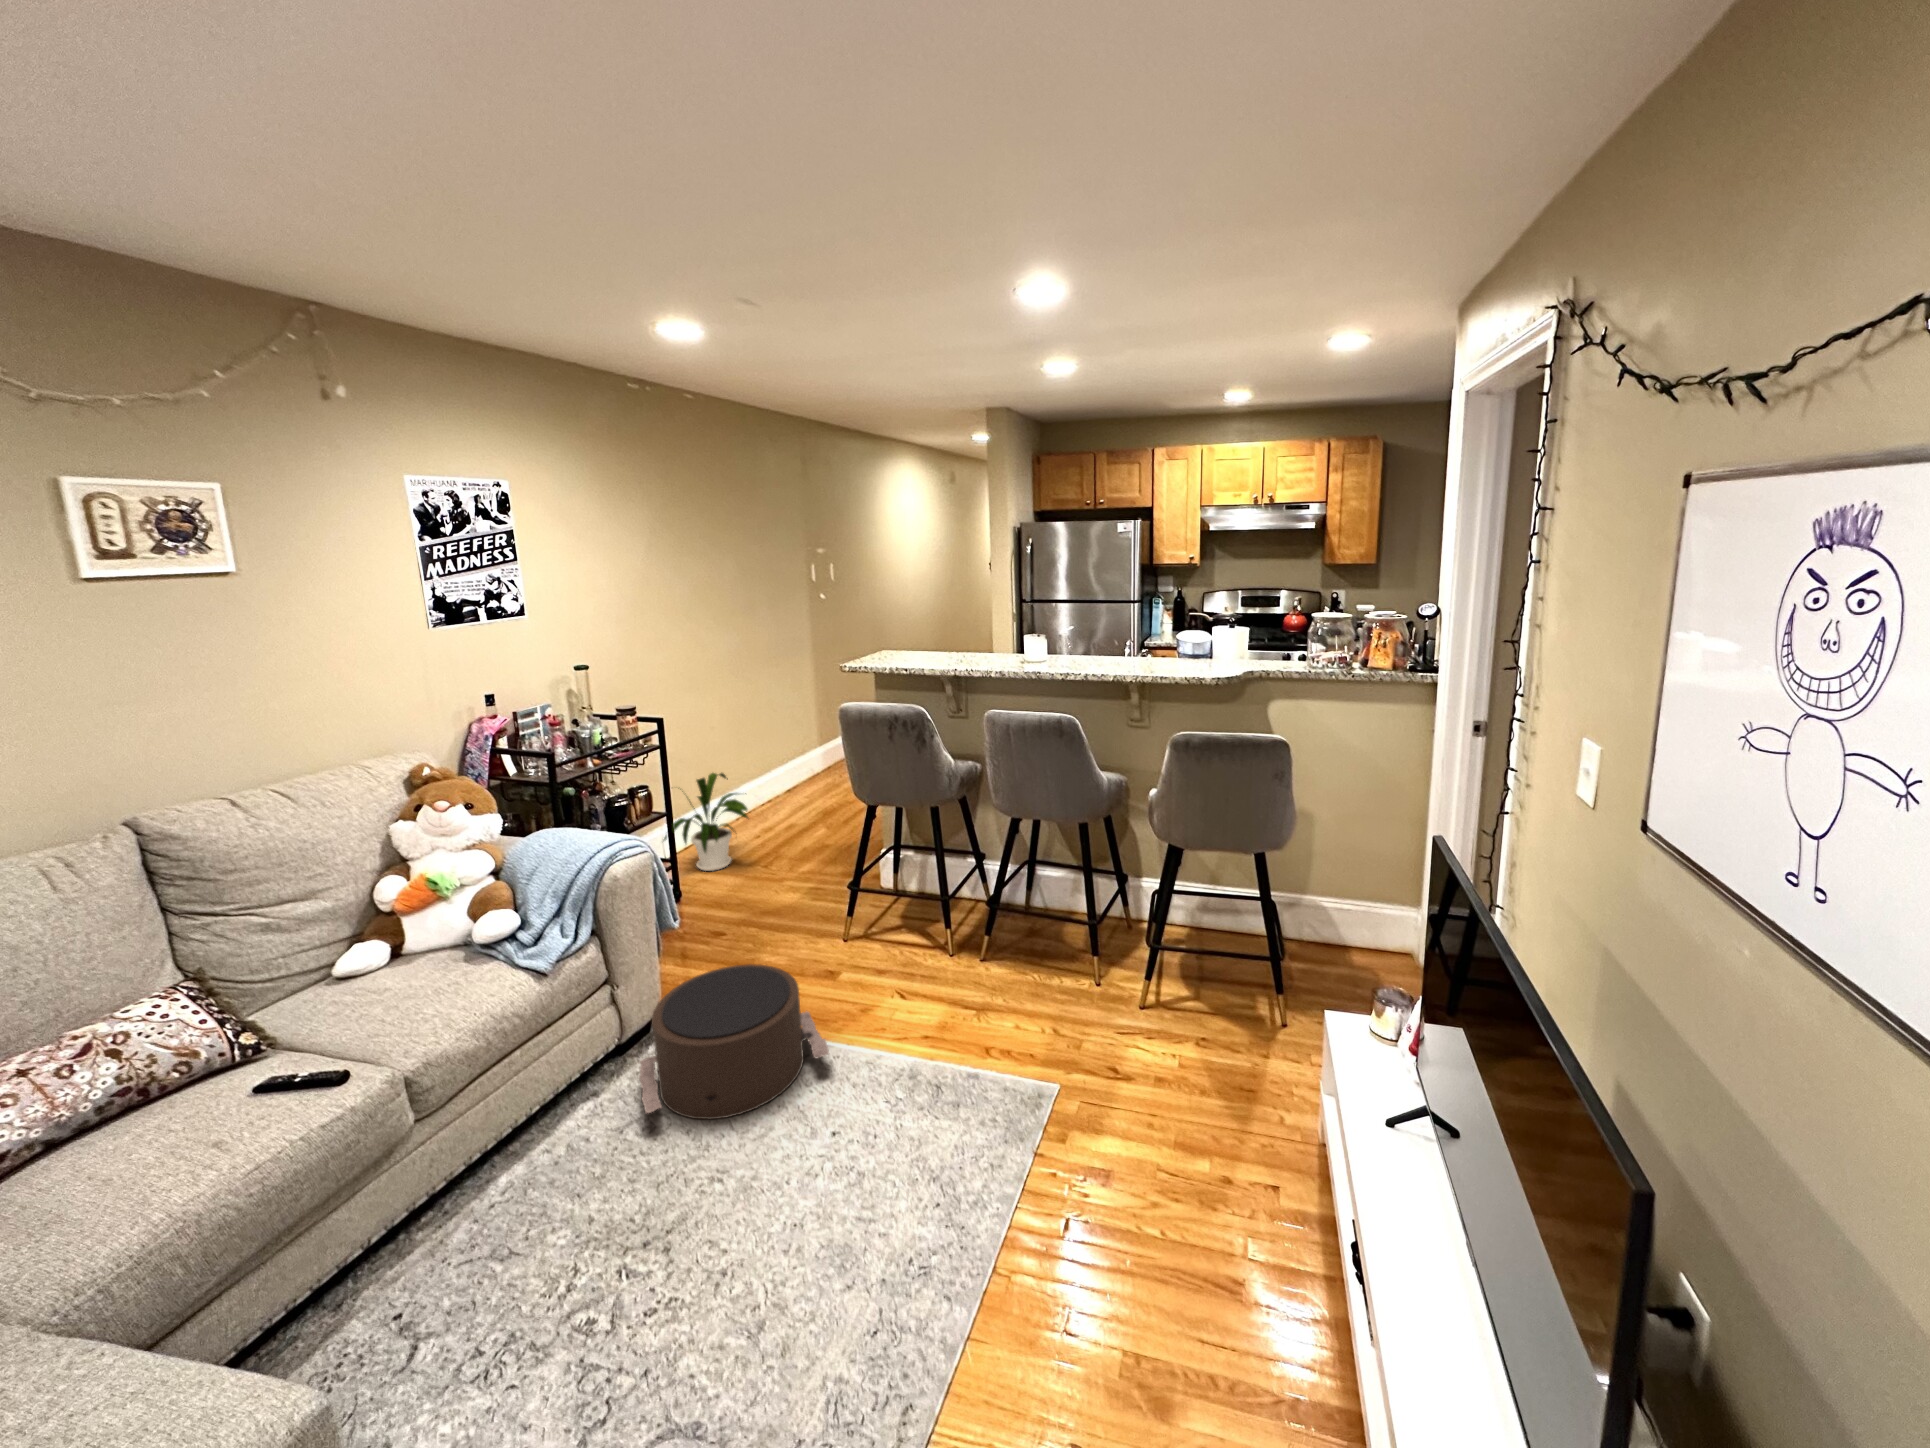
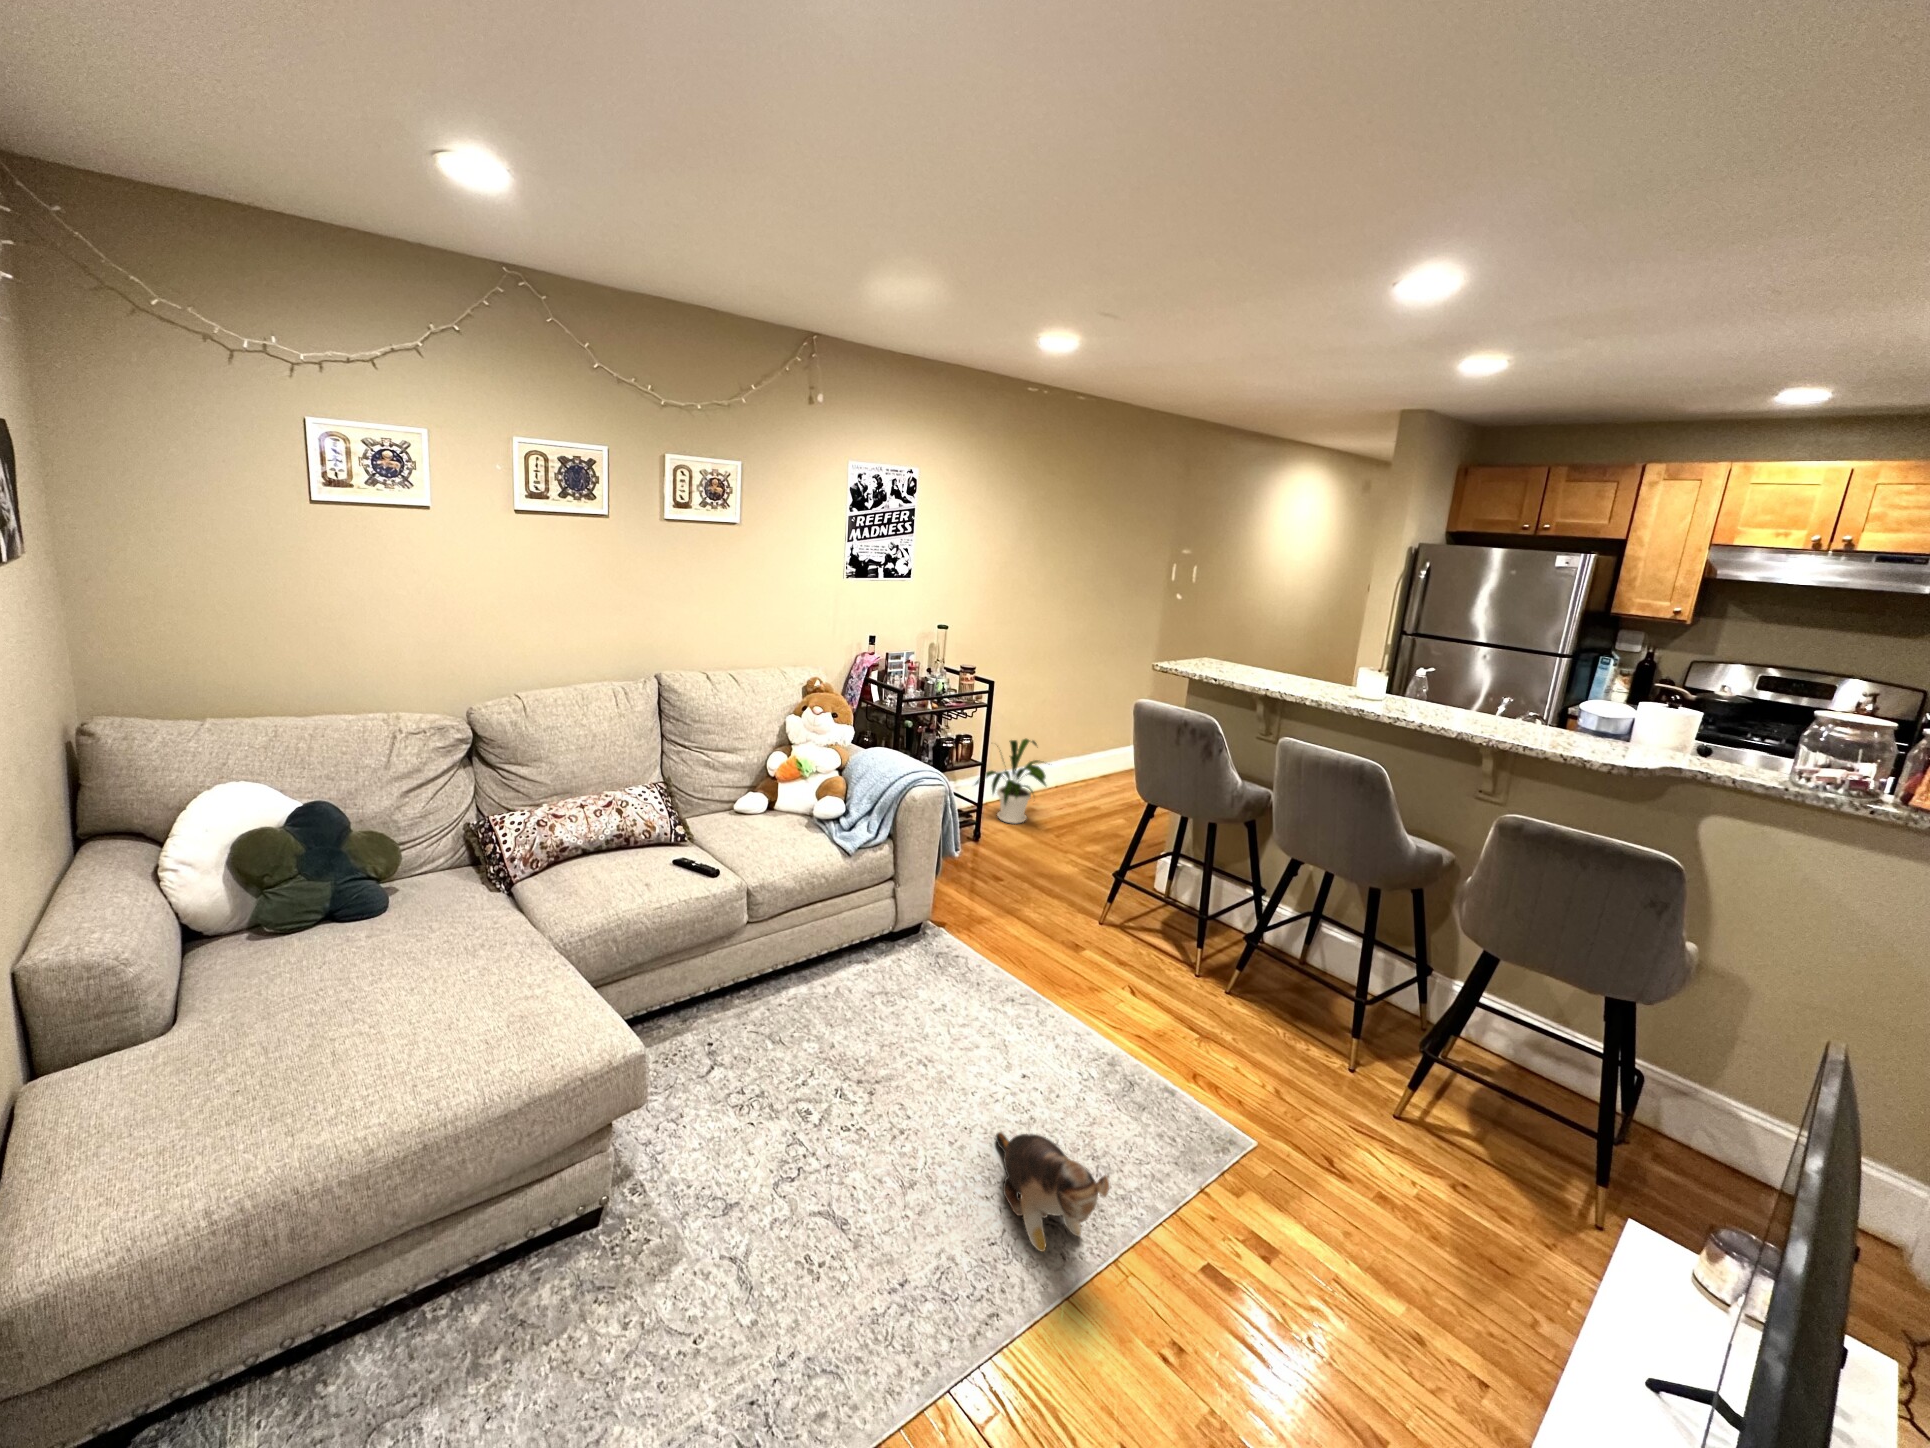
pouf: present [639,964,829,1119] -> none [890,898,1043,1024]
plush toy: none [832,1186,981,1304] -> present [996,1132,1109,1252]

